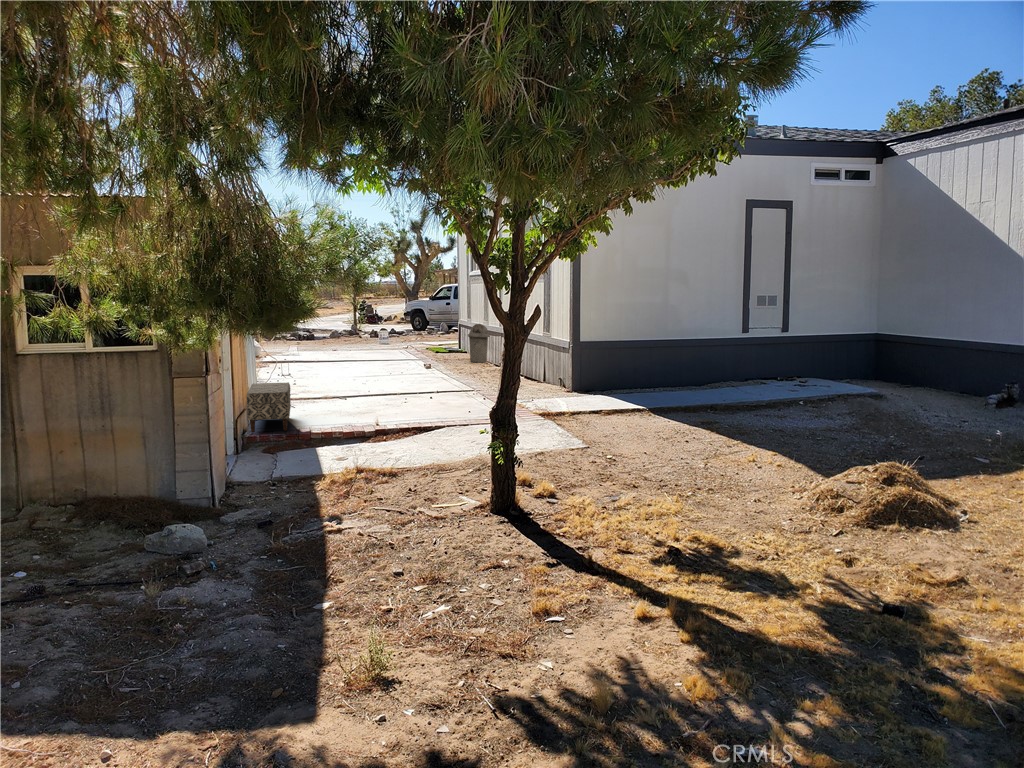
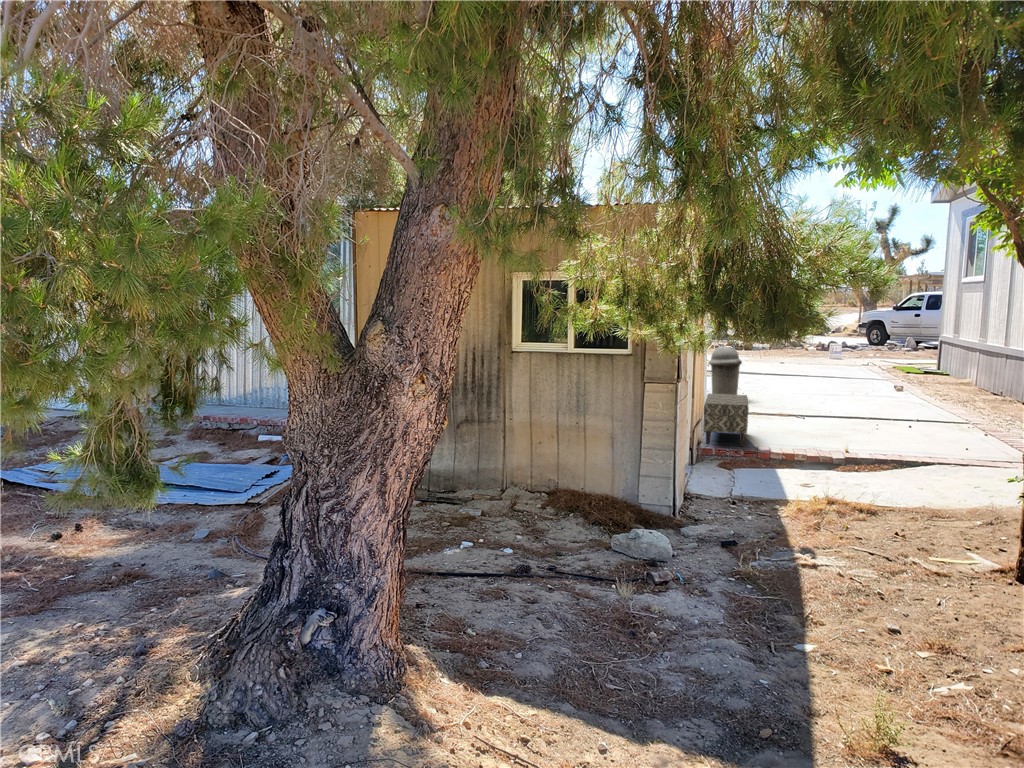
trash can: present [468,324,490,362] -> present [709,345,742,395]

